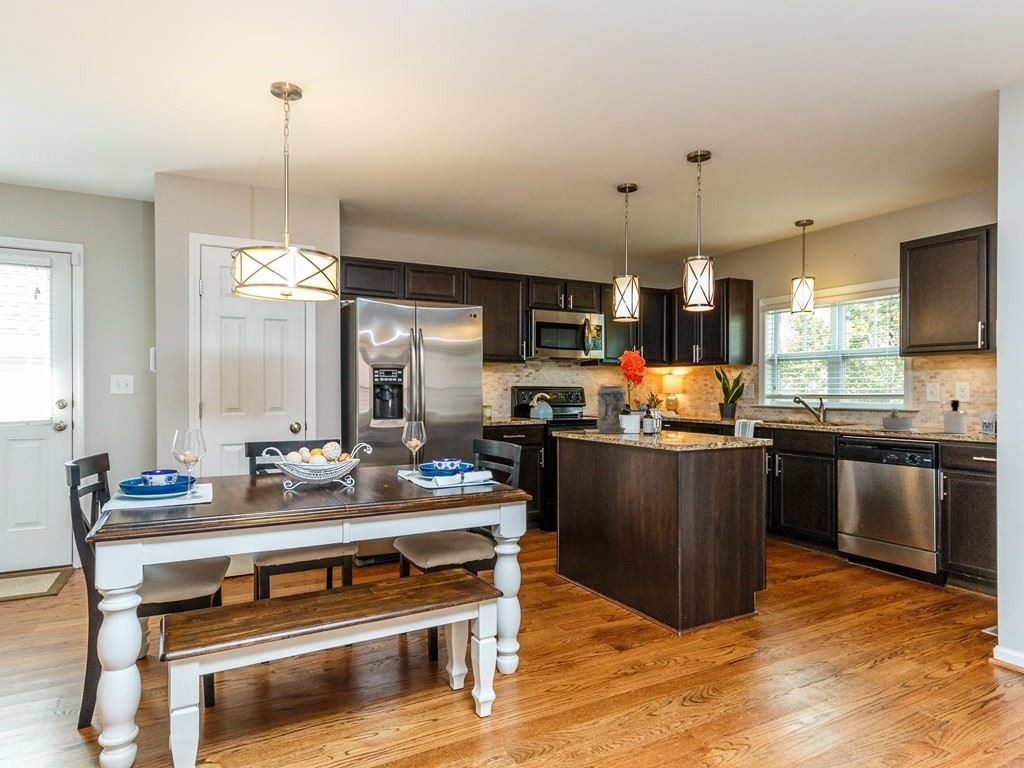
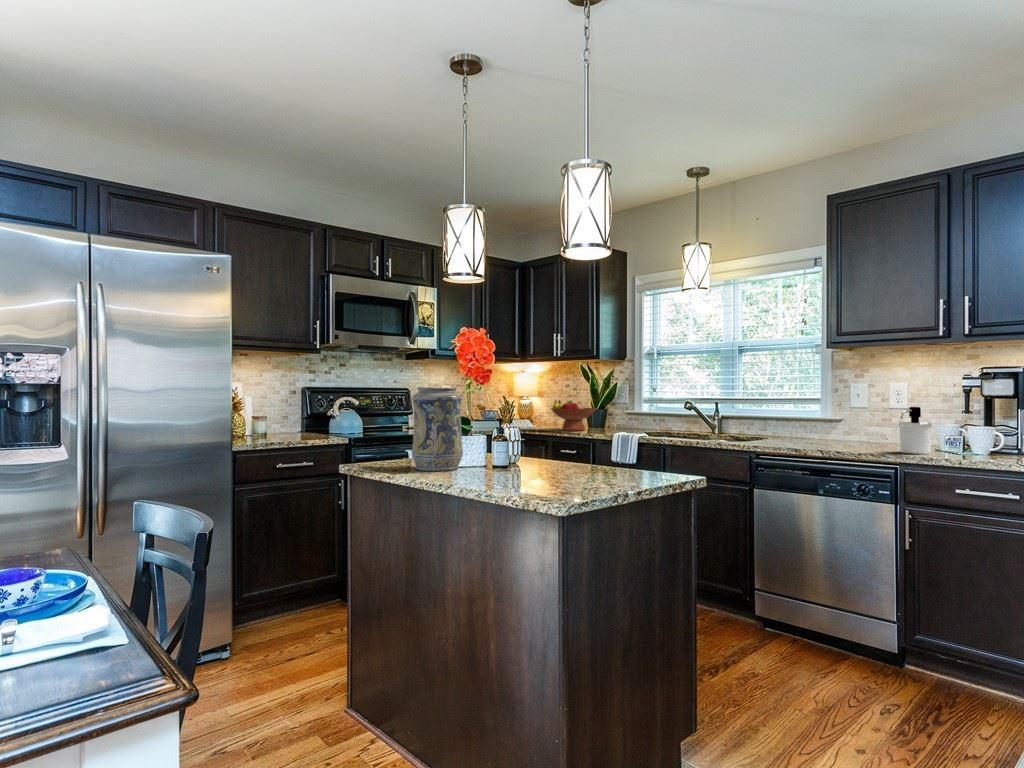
fruit bowl: none [690,396,727,419] -> present [551,400,596,431]
succulent planter: present [876,409,918,432] -> none [809,418,858,451]

